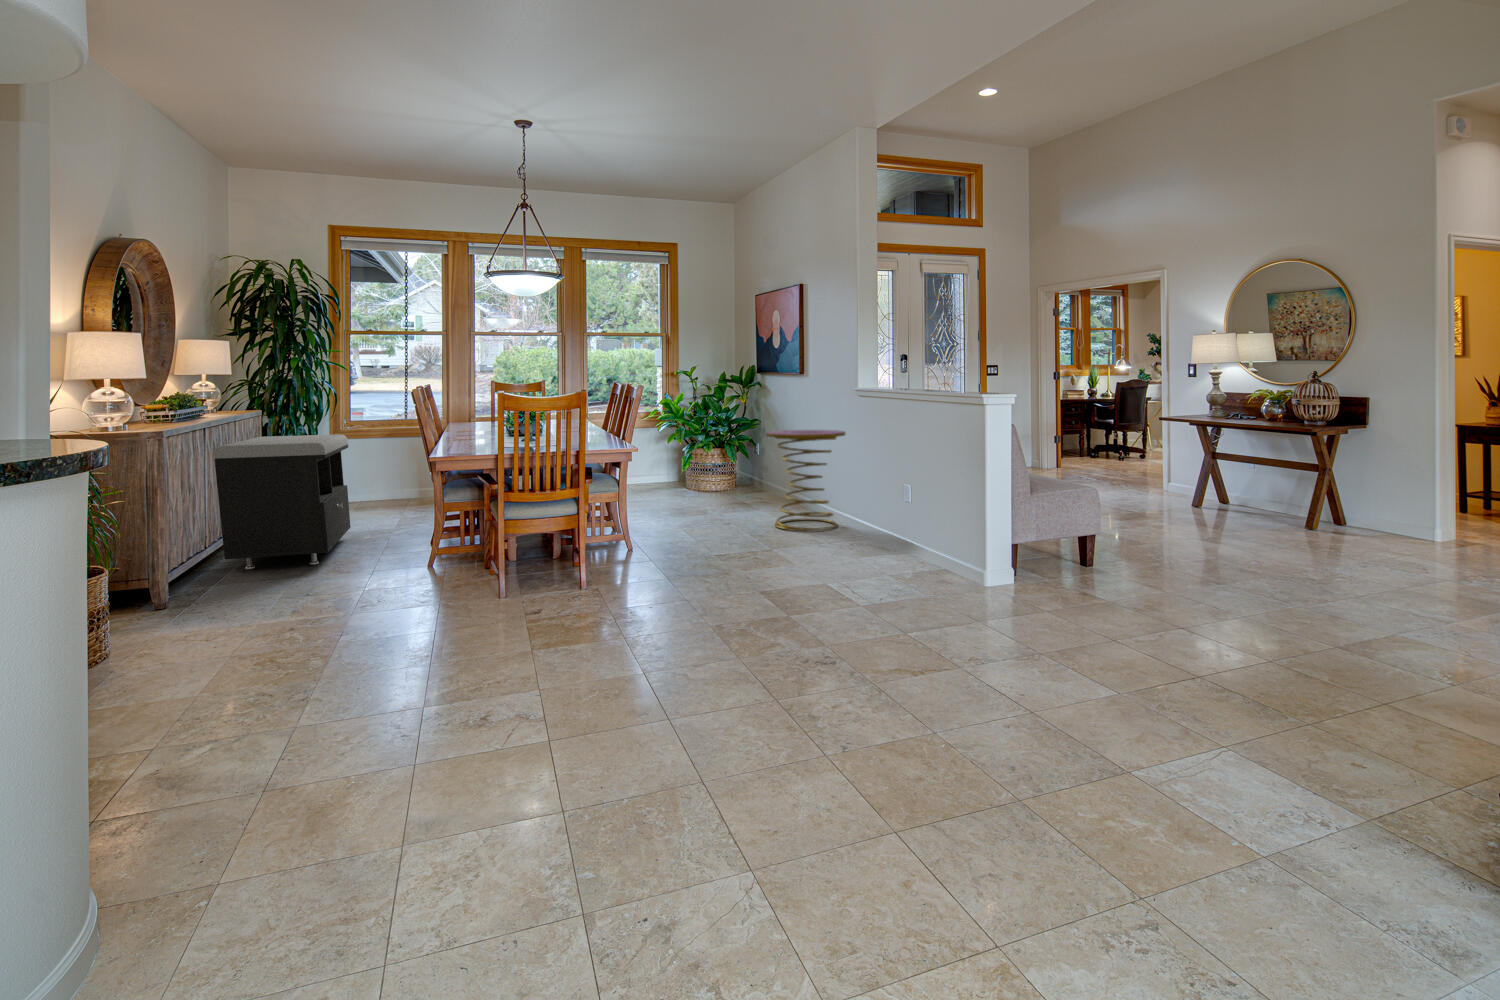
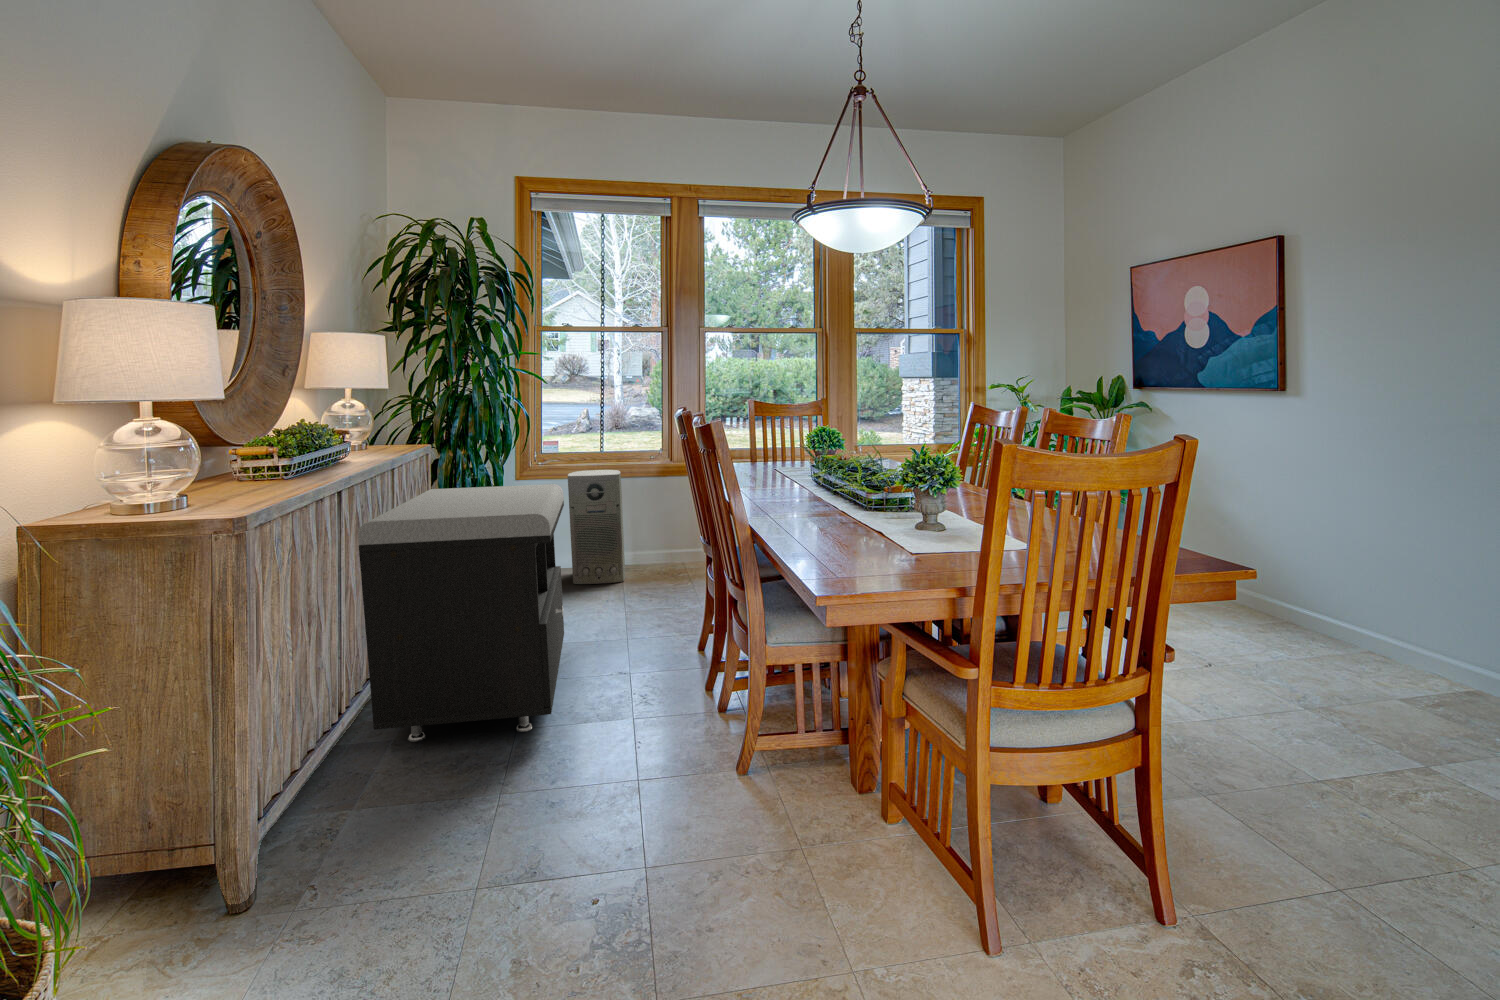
side table: present [766,430,845,531] -> none [1267,474,1444,665]
air purifier: none [366,433,412,511] -> present [568,470,625,584]

